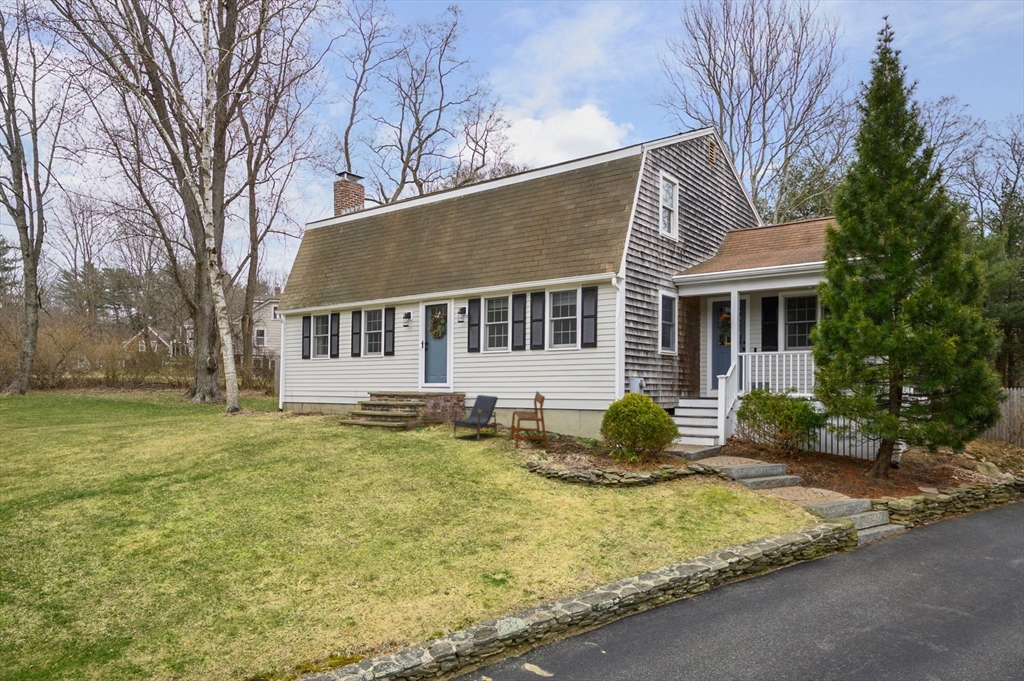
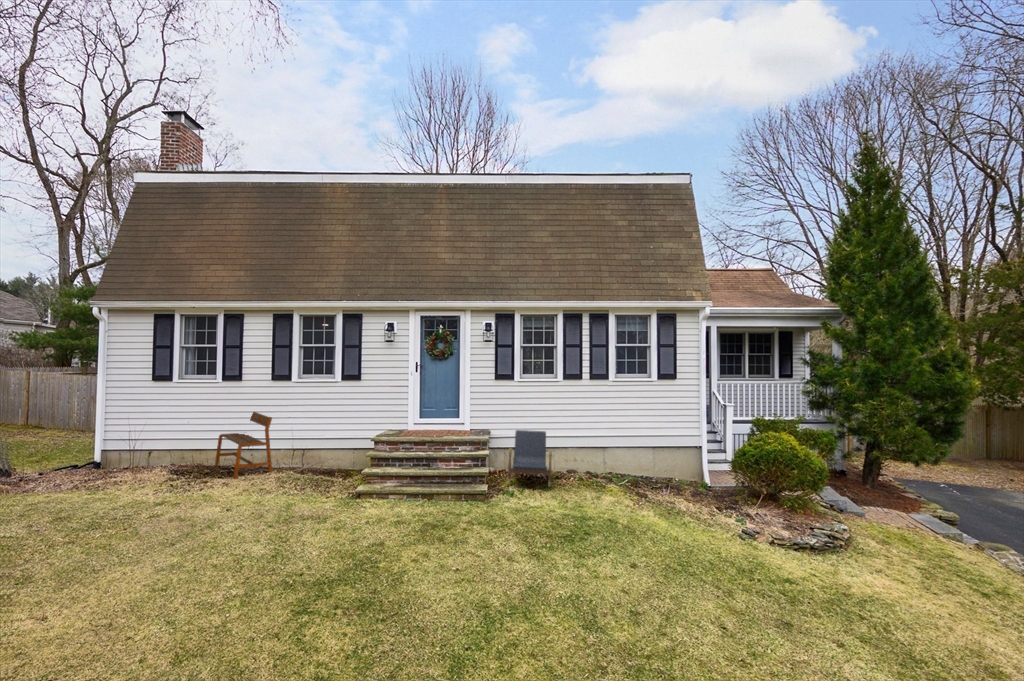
bench: present [511,392,547,447] -> present [215,412,272,478]

